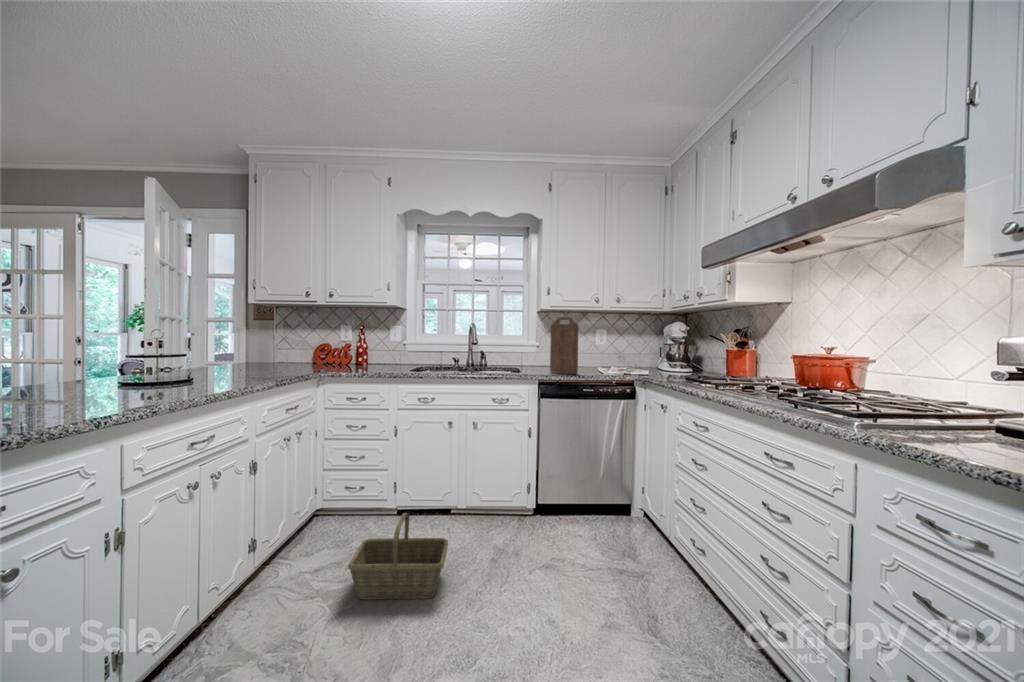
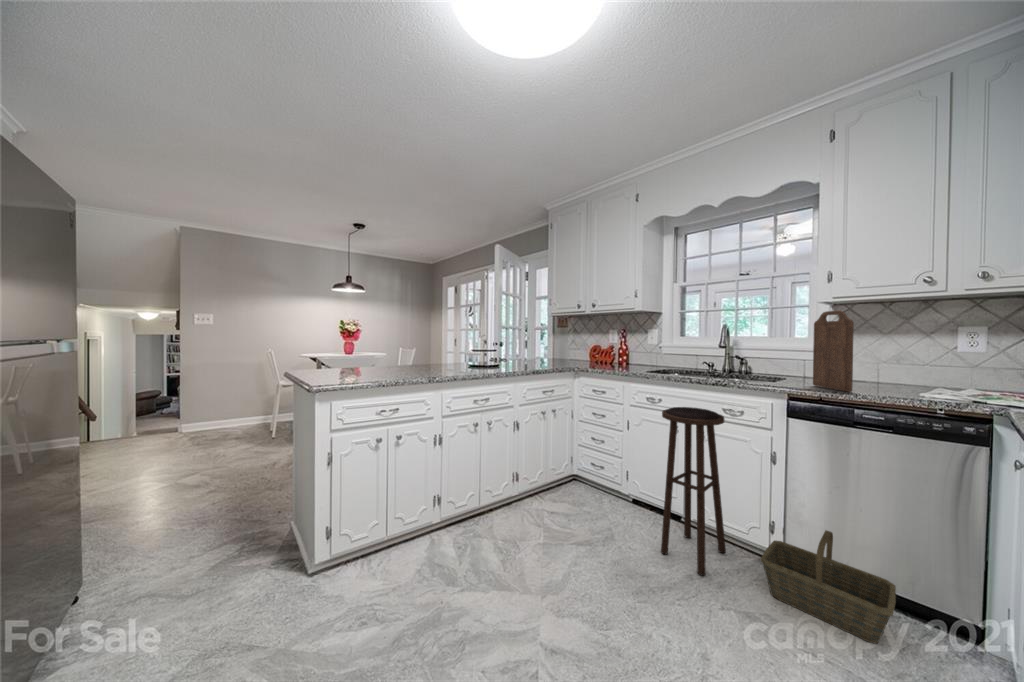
stool: none [456,400,507,547] -> present [661,407,726,575]
basket: present [348,513,448,600] -> present [761,530,896,644]

